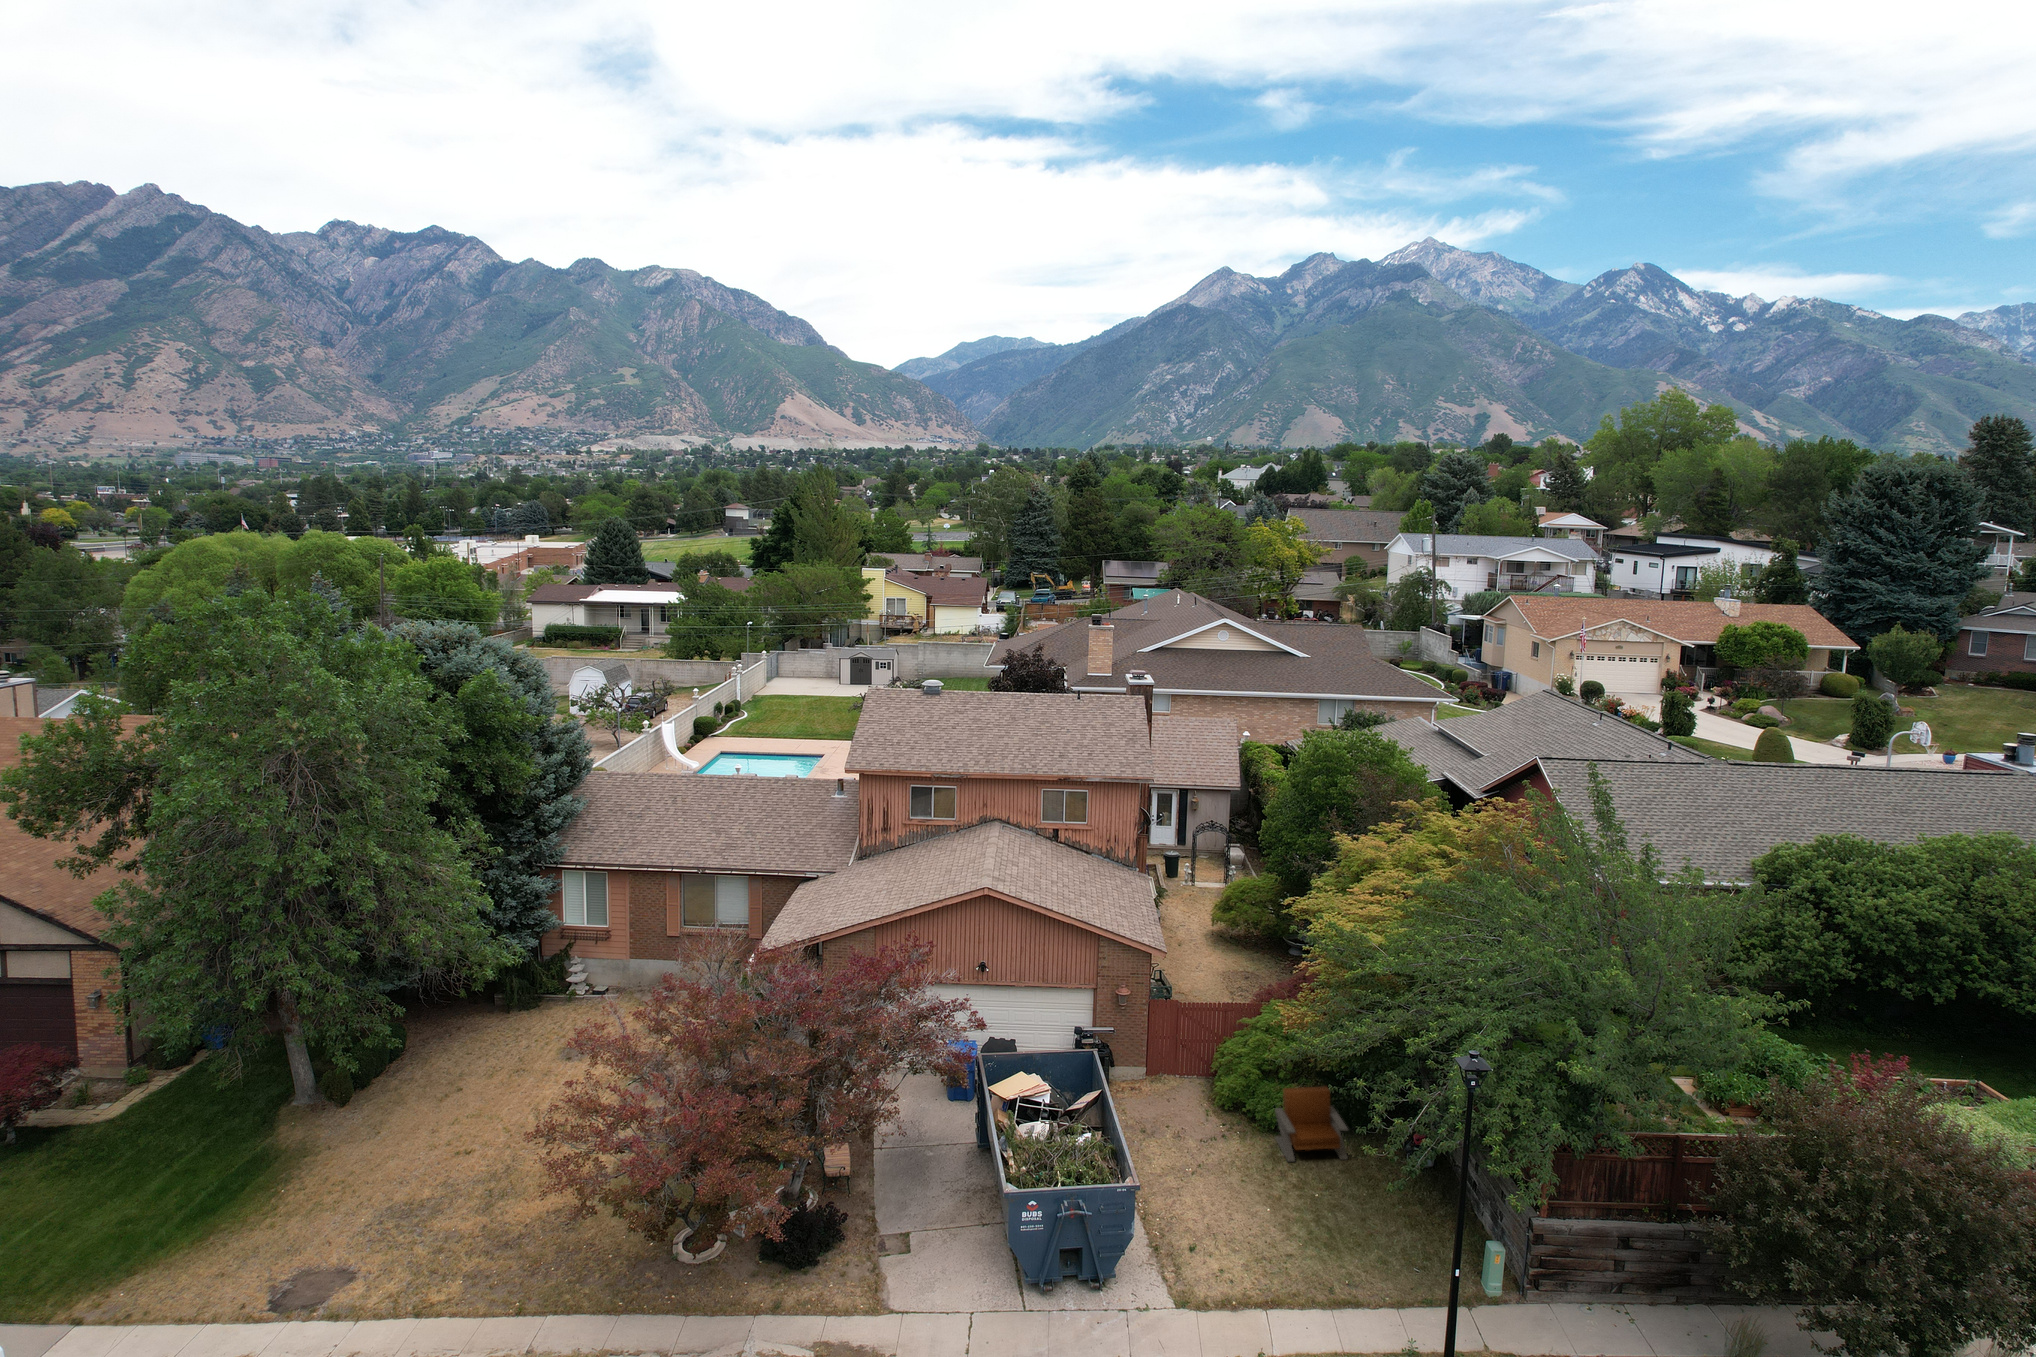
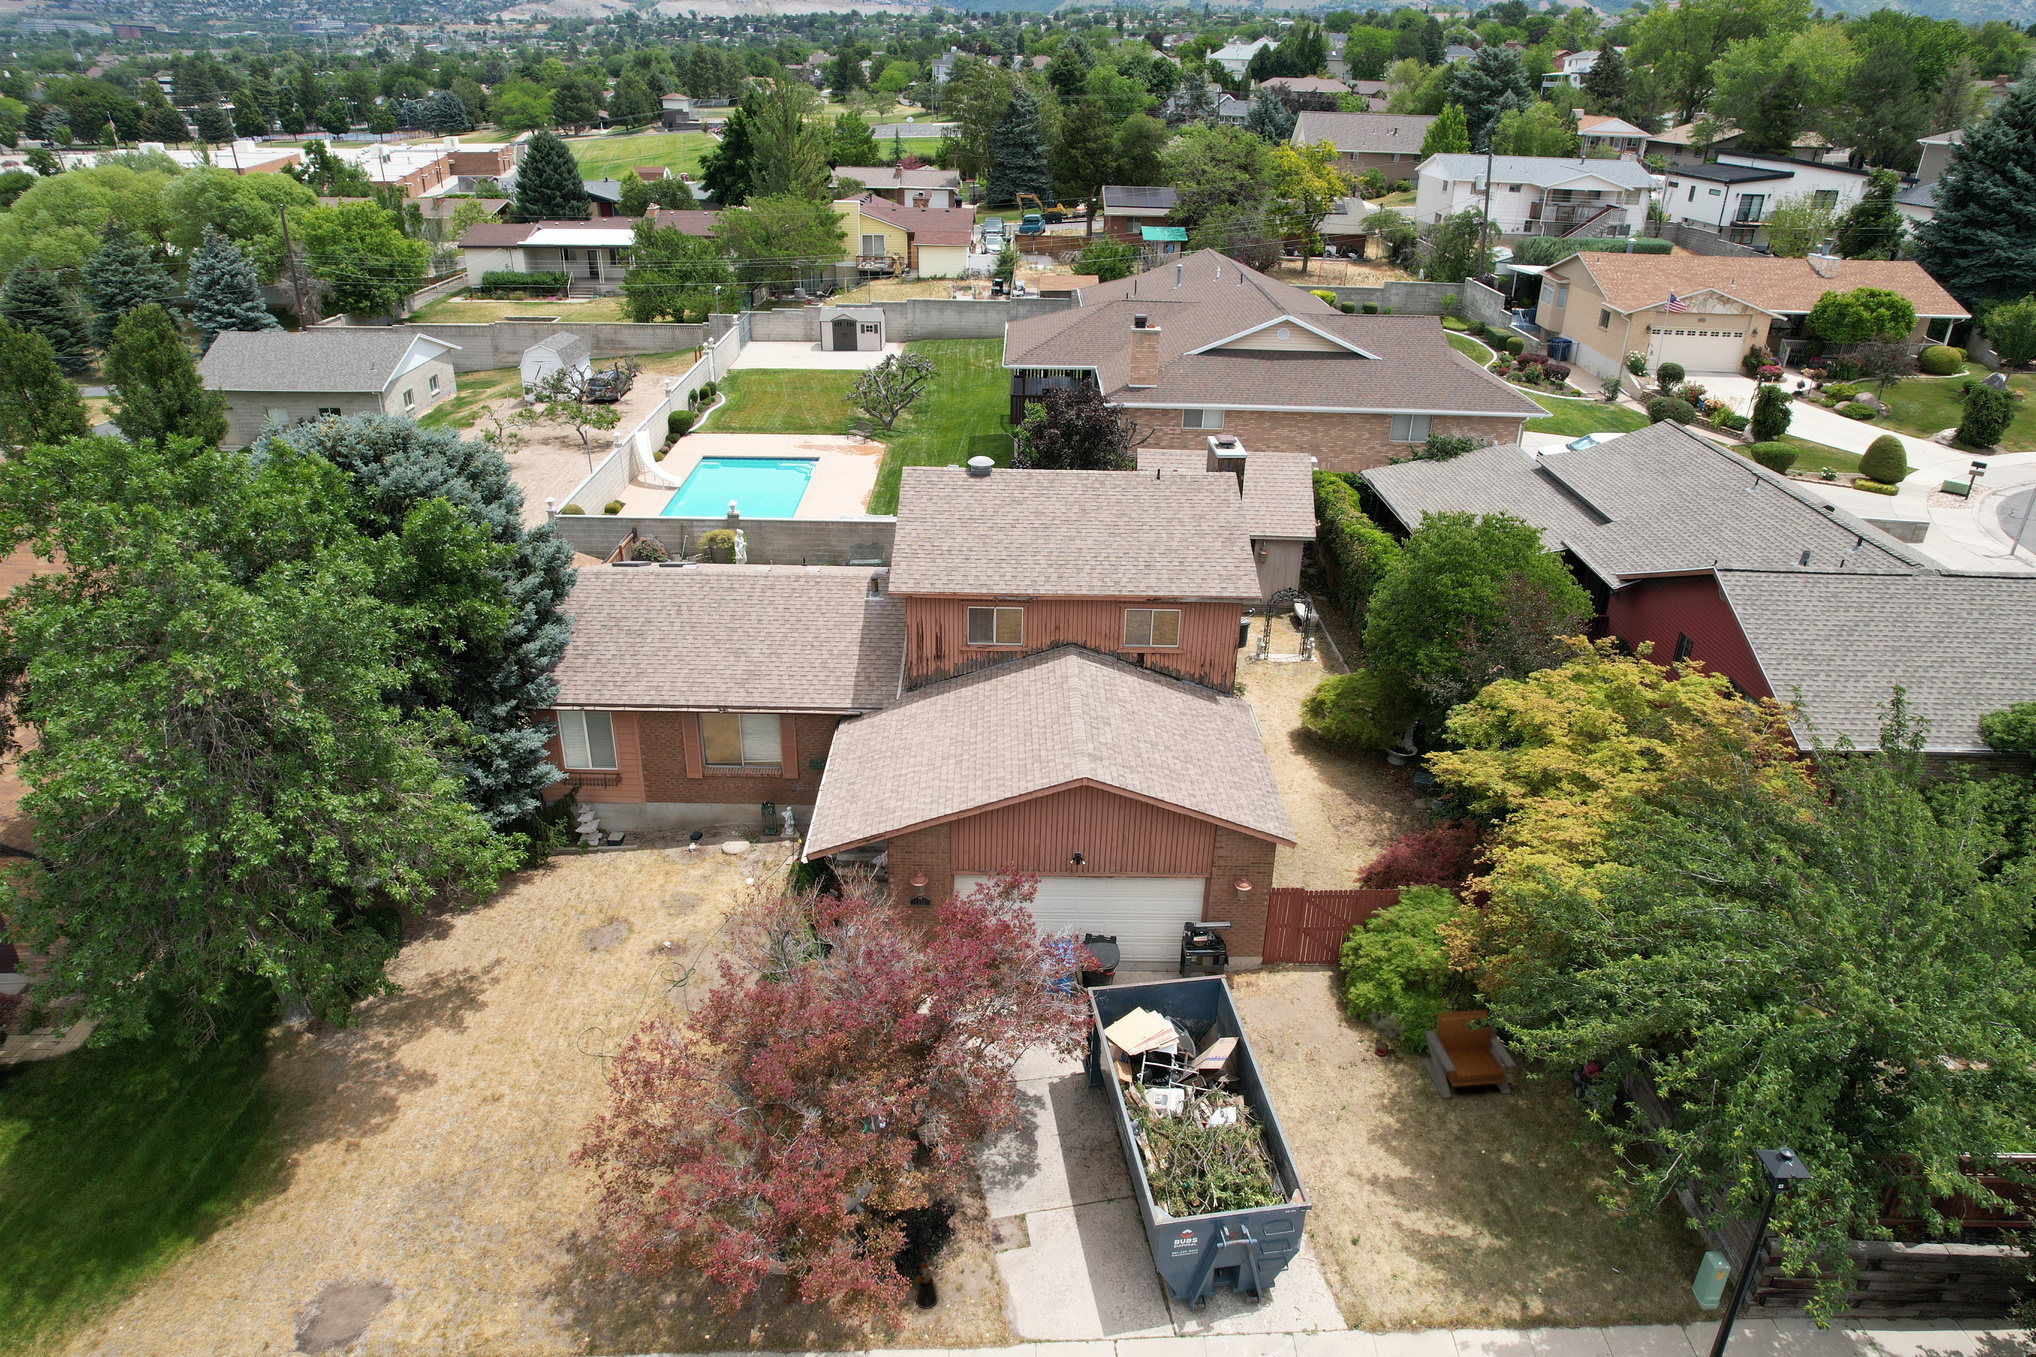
potted tree: none [1228,1087,1258,1135] -> present [1369,1011,1404,1056]
watering can: none [805,1246,825,1290] -> present [915,1264,939,1309]

